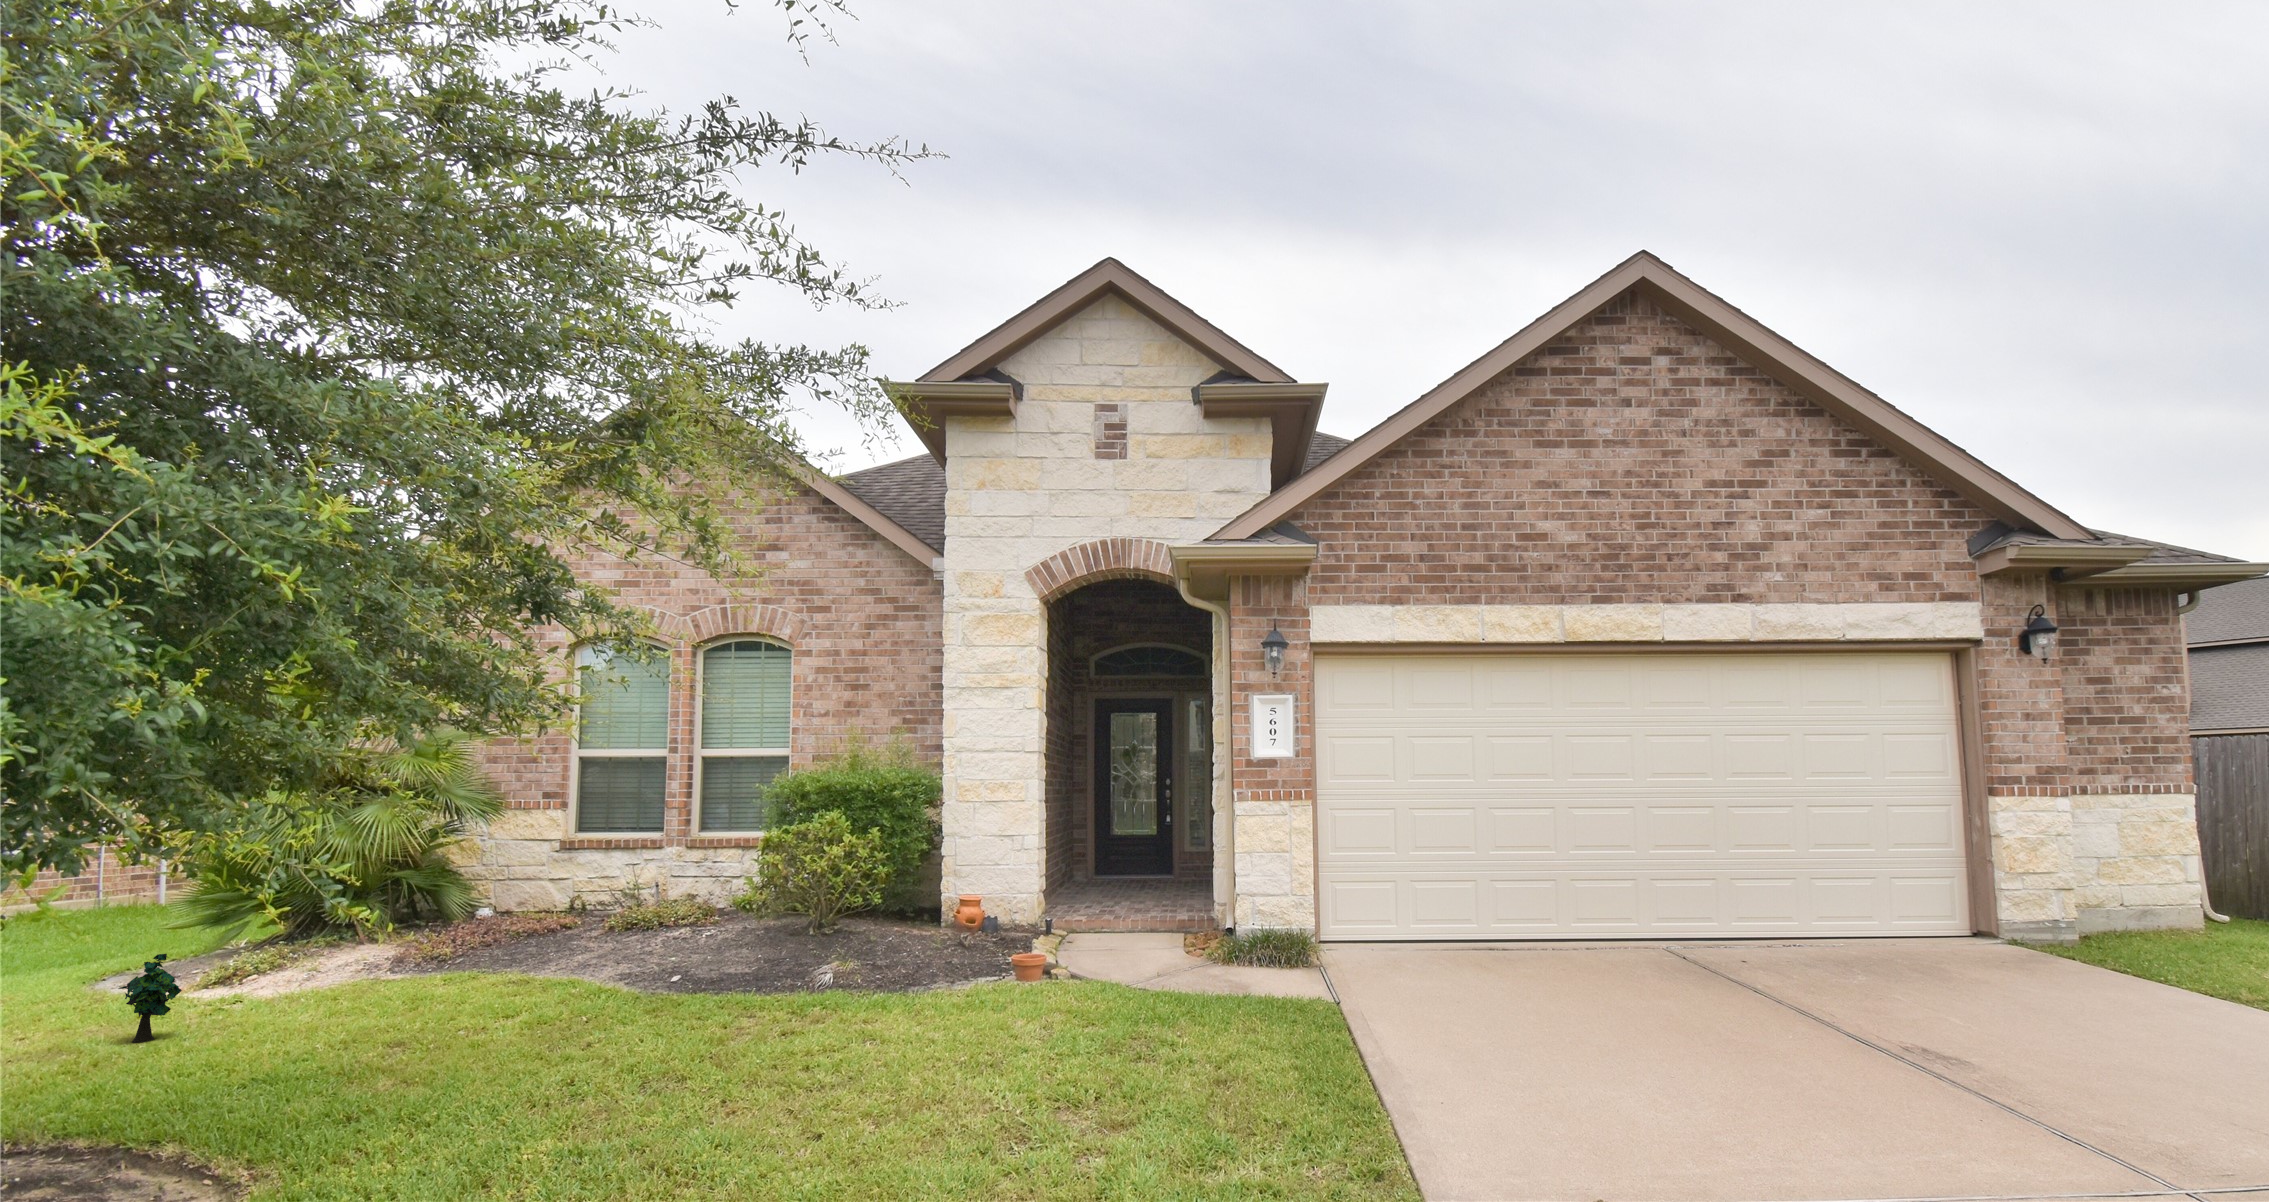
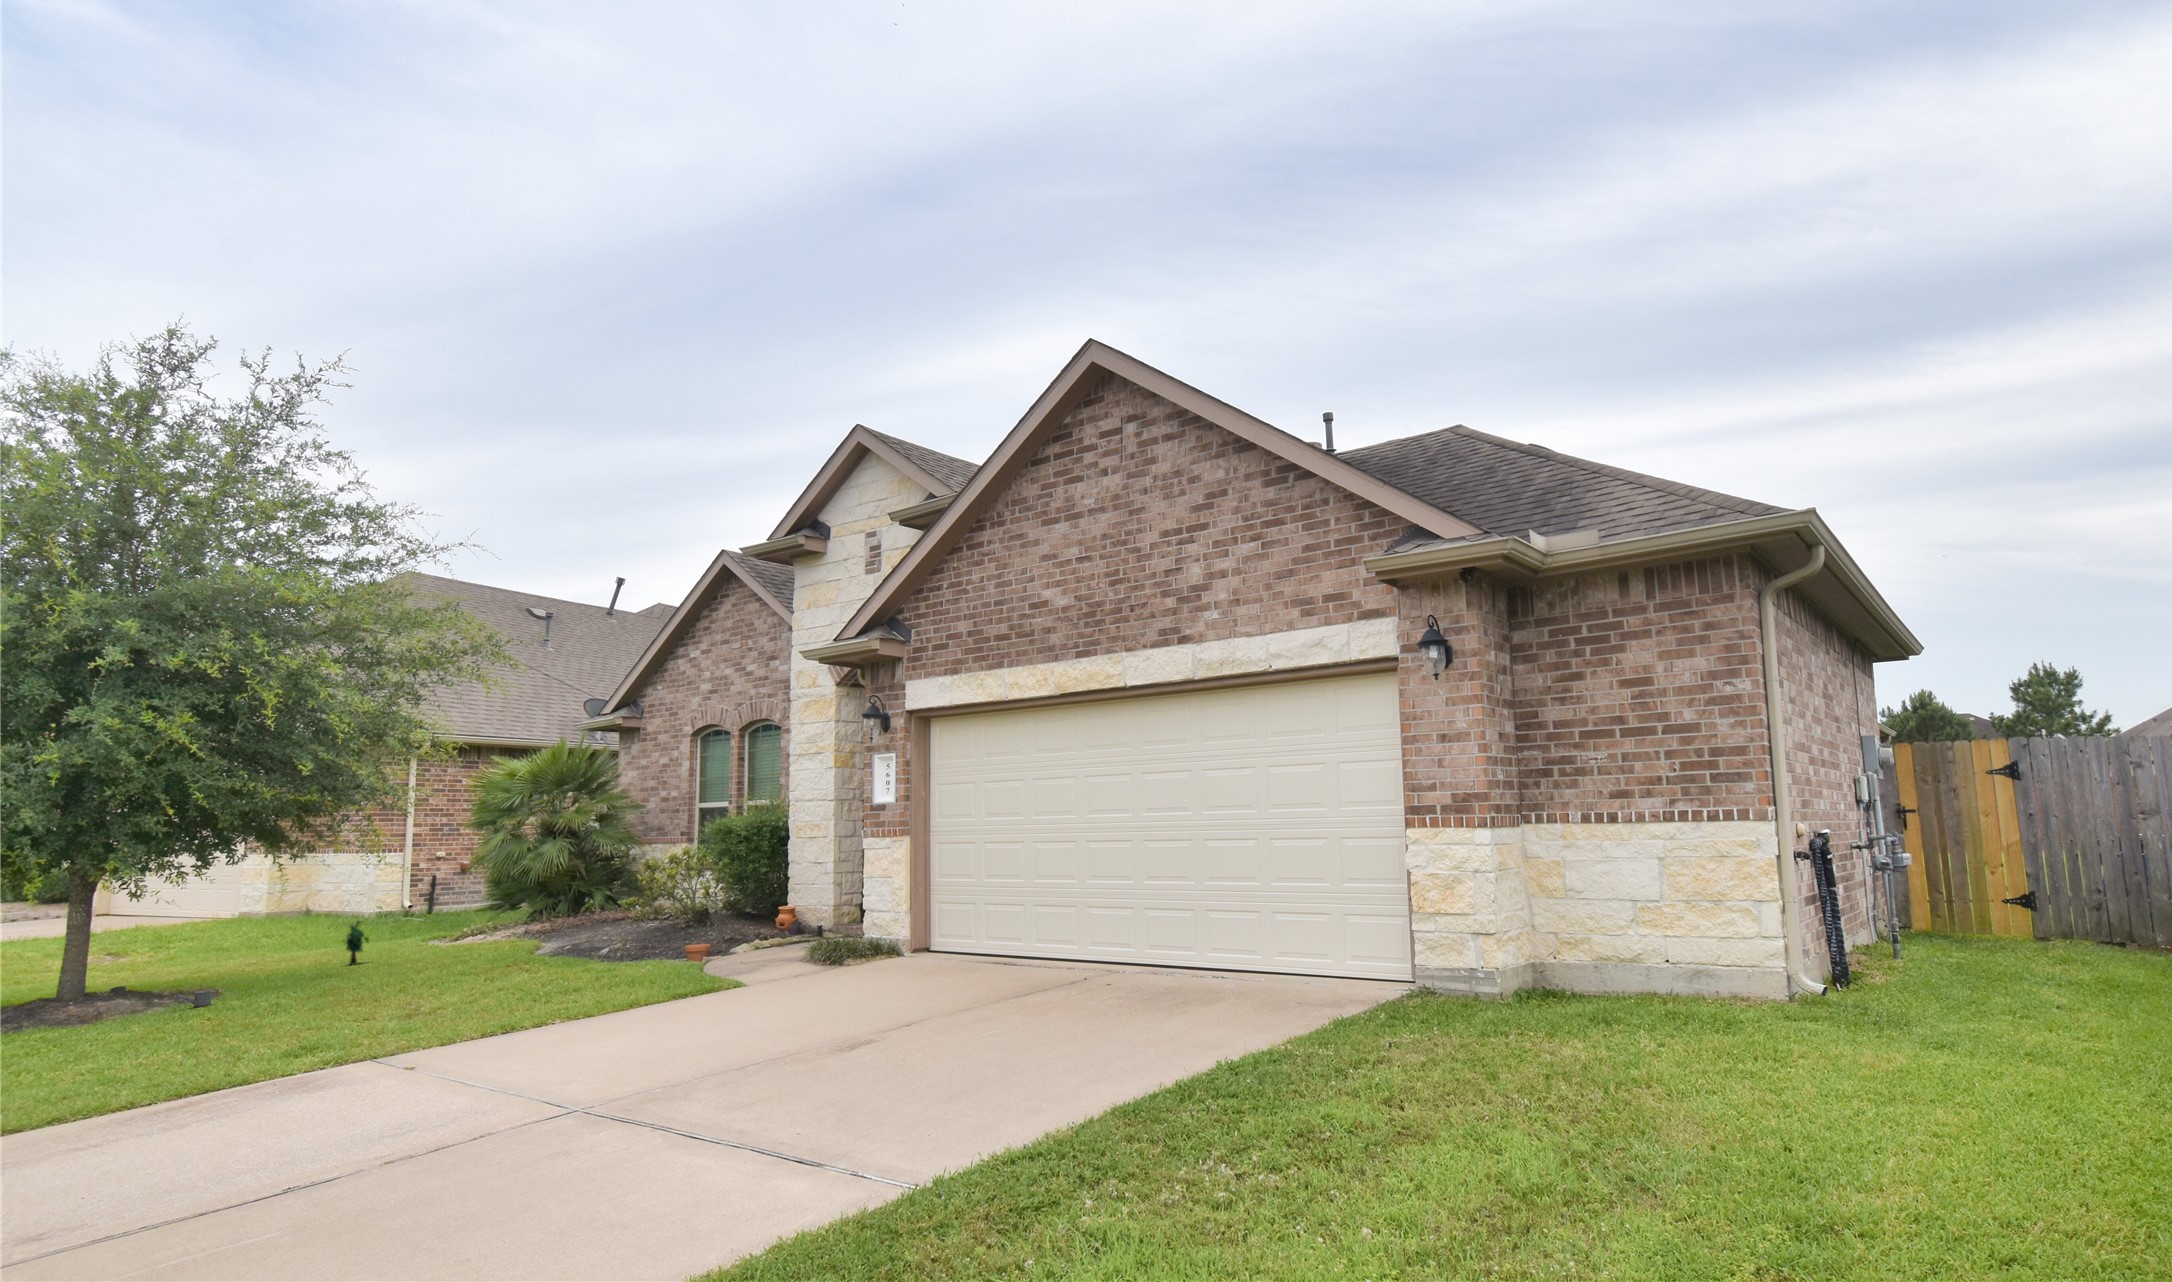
watering can: none [199,1112,249,1157] -> present [176,989,219,1007]

